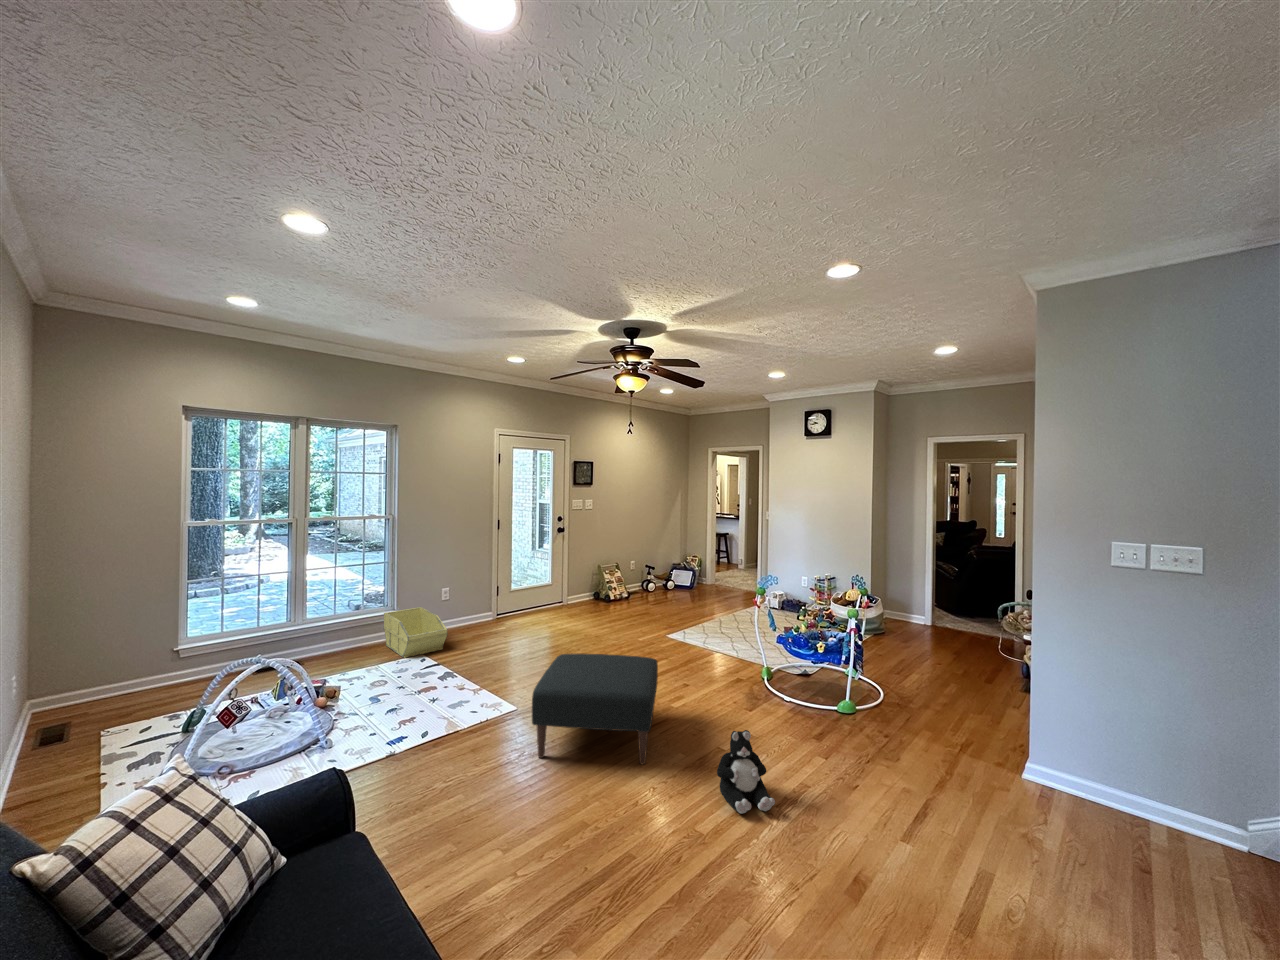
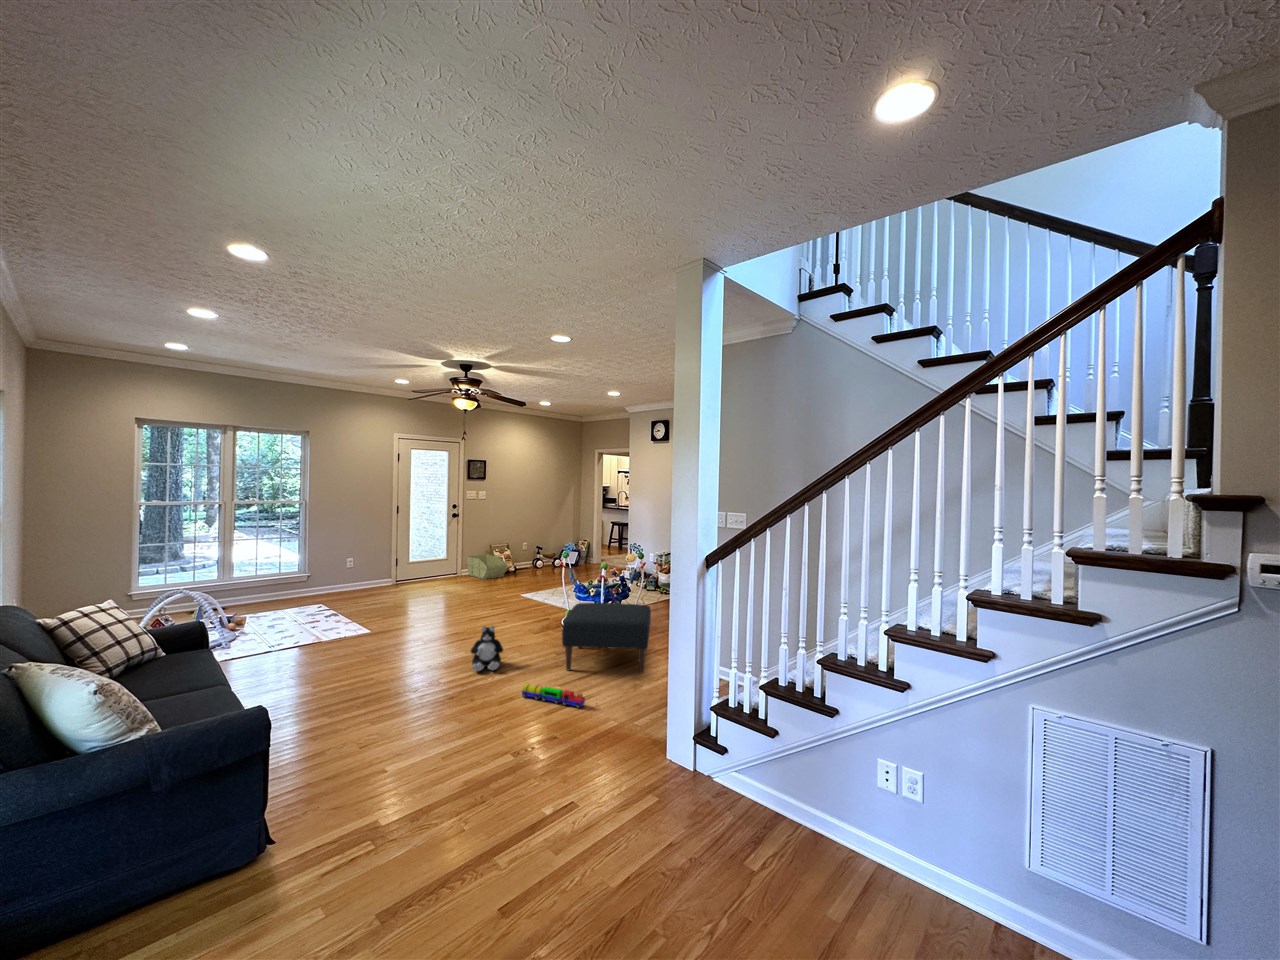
storage bin: present [383,607,448,658] -> present [466,554,507,579]
ottoman: present [532,654,658,764] -> present [562,603,651,673]
toy train: none [872,865,1018,934] -> present [522,684,585,708]

